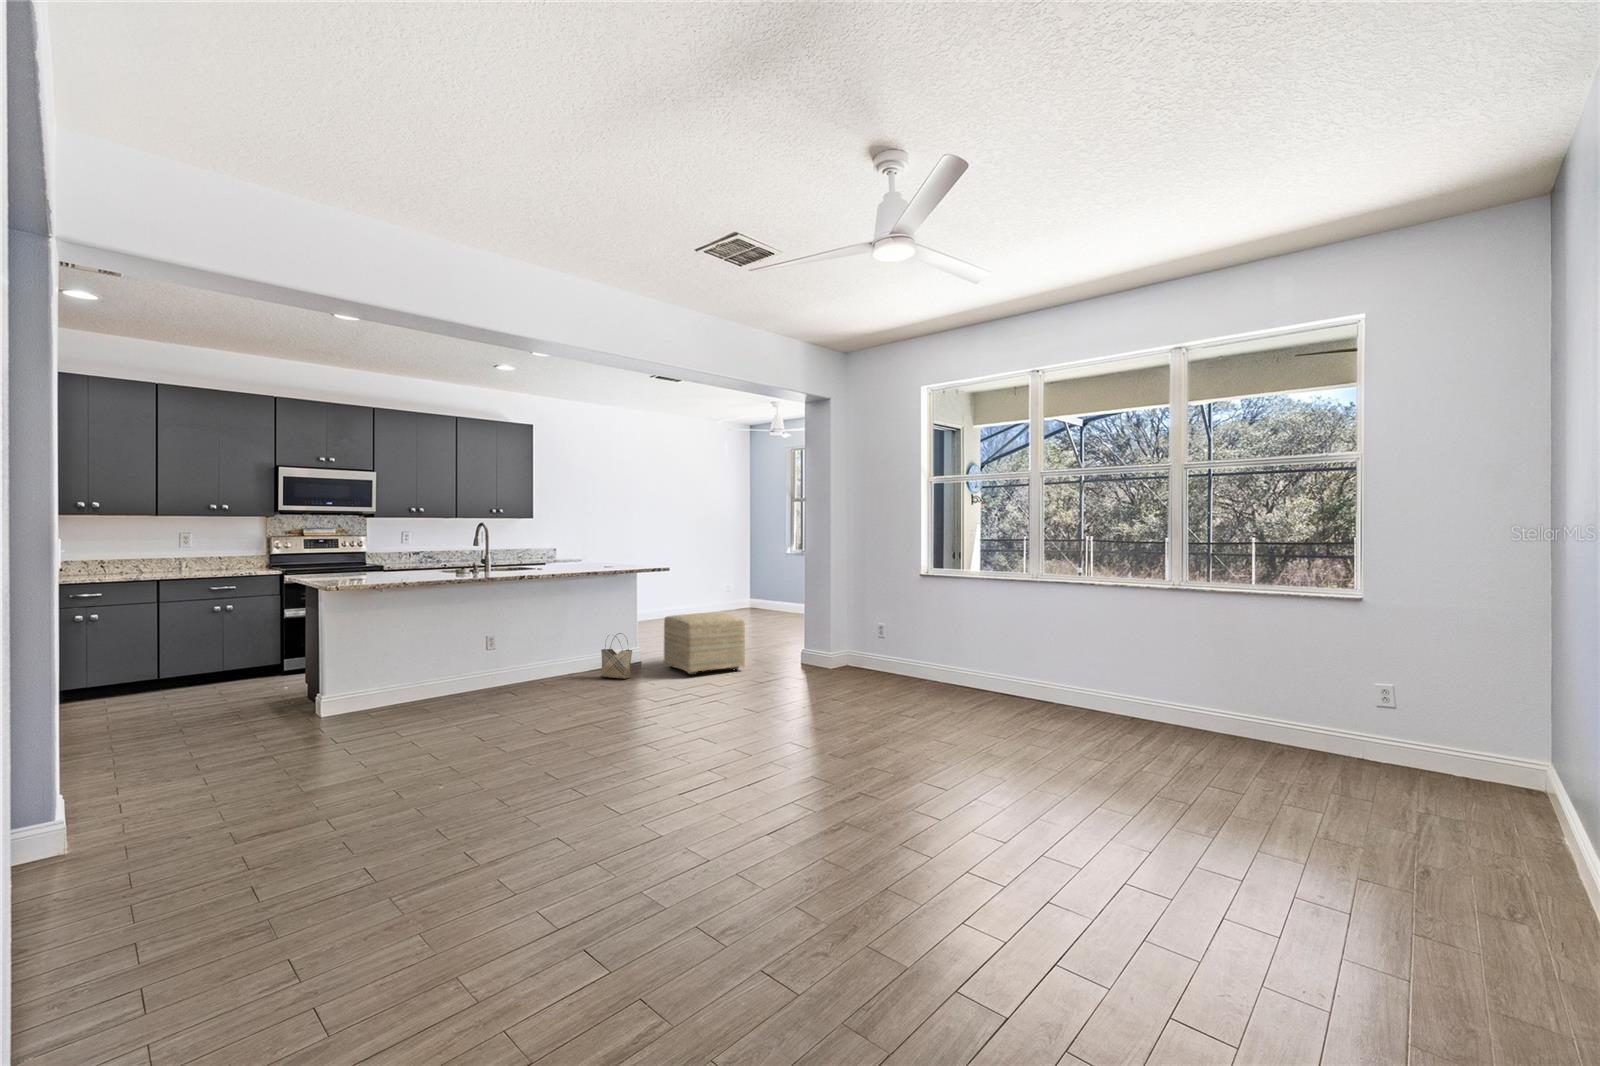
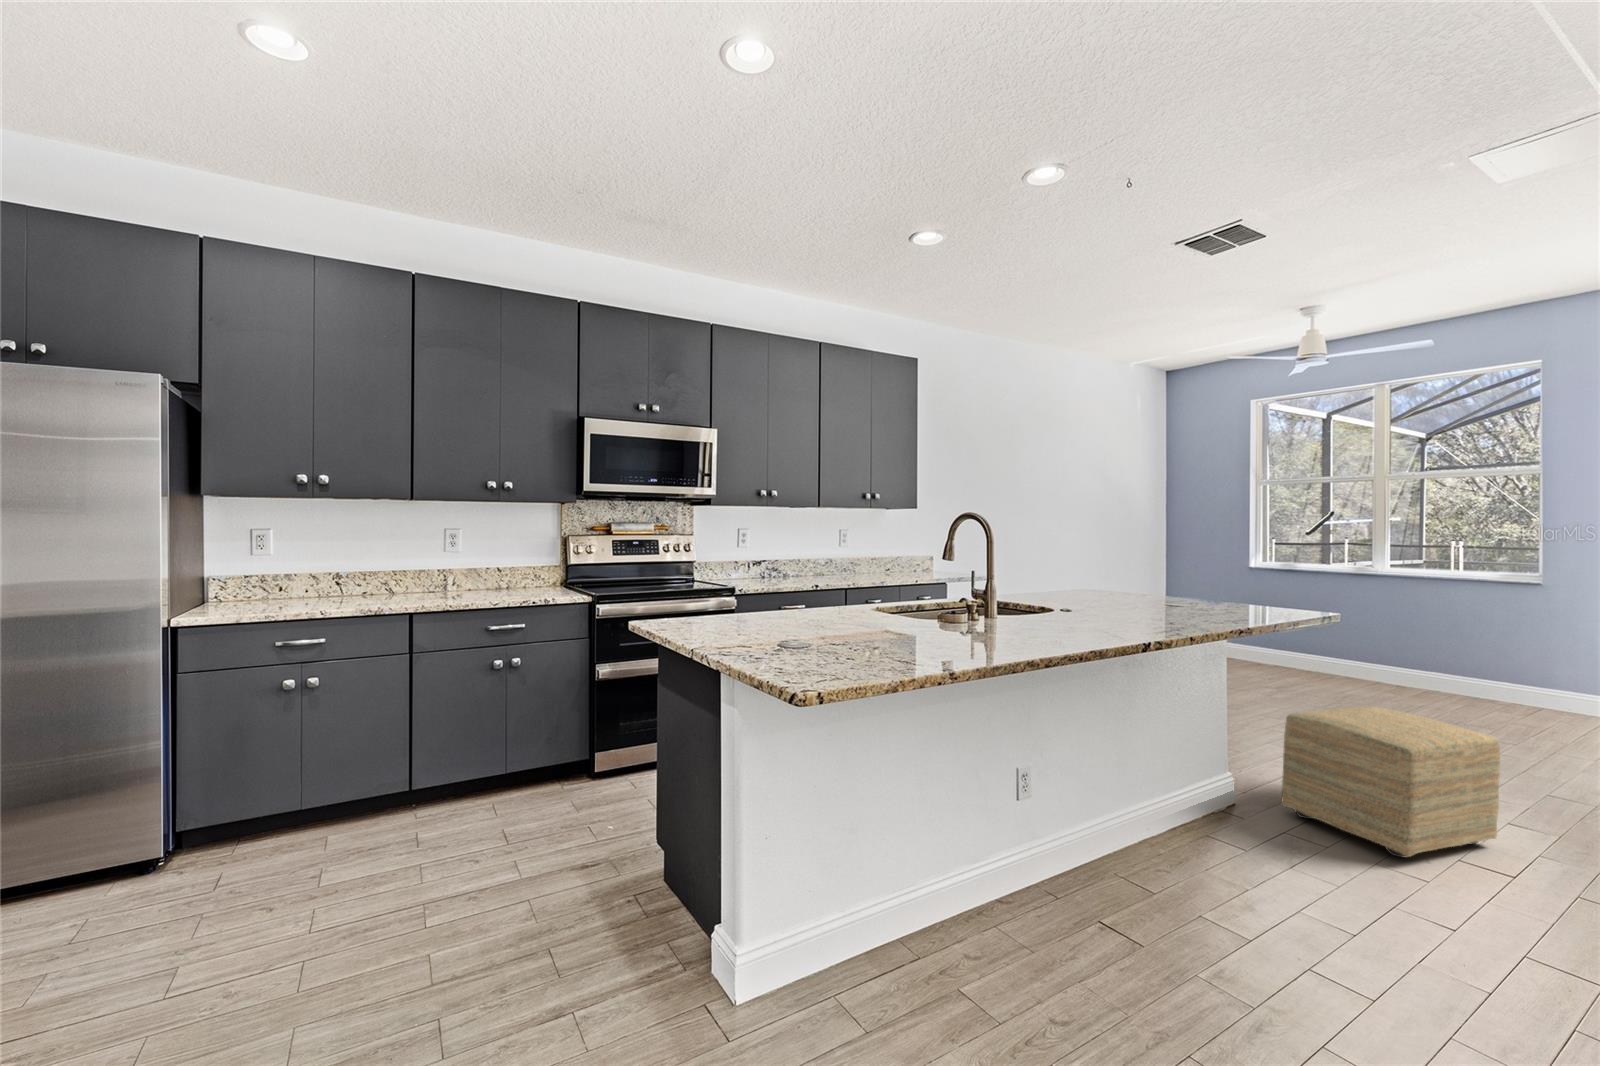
woven basket: present [601,633,632,679] -> none [1193,753,1270,856]

